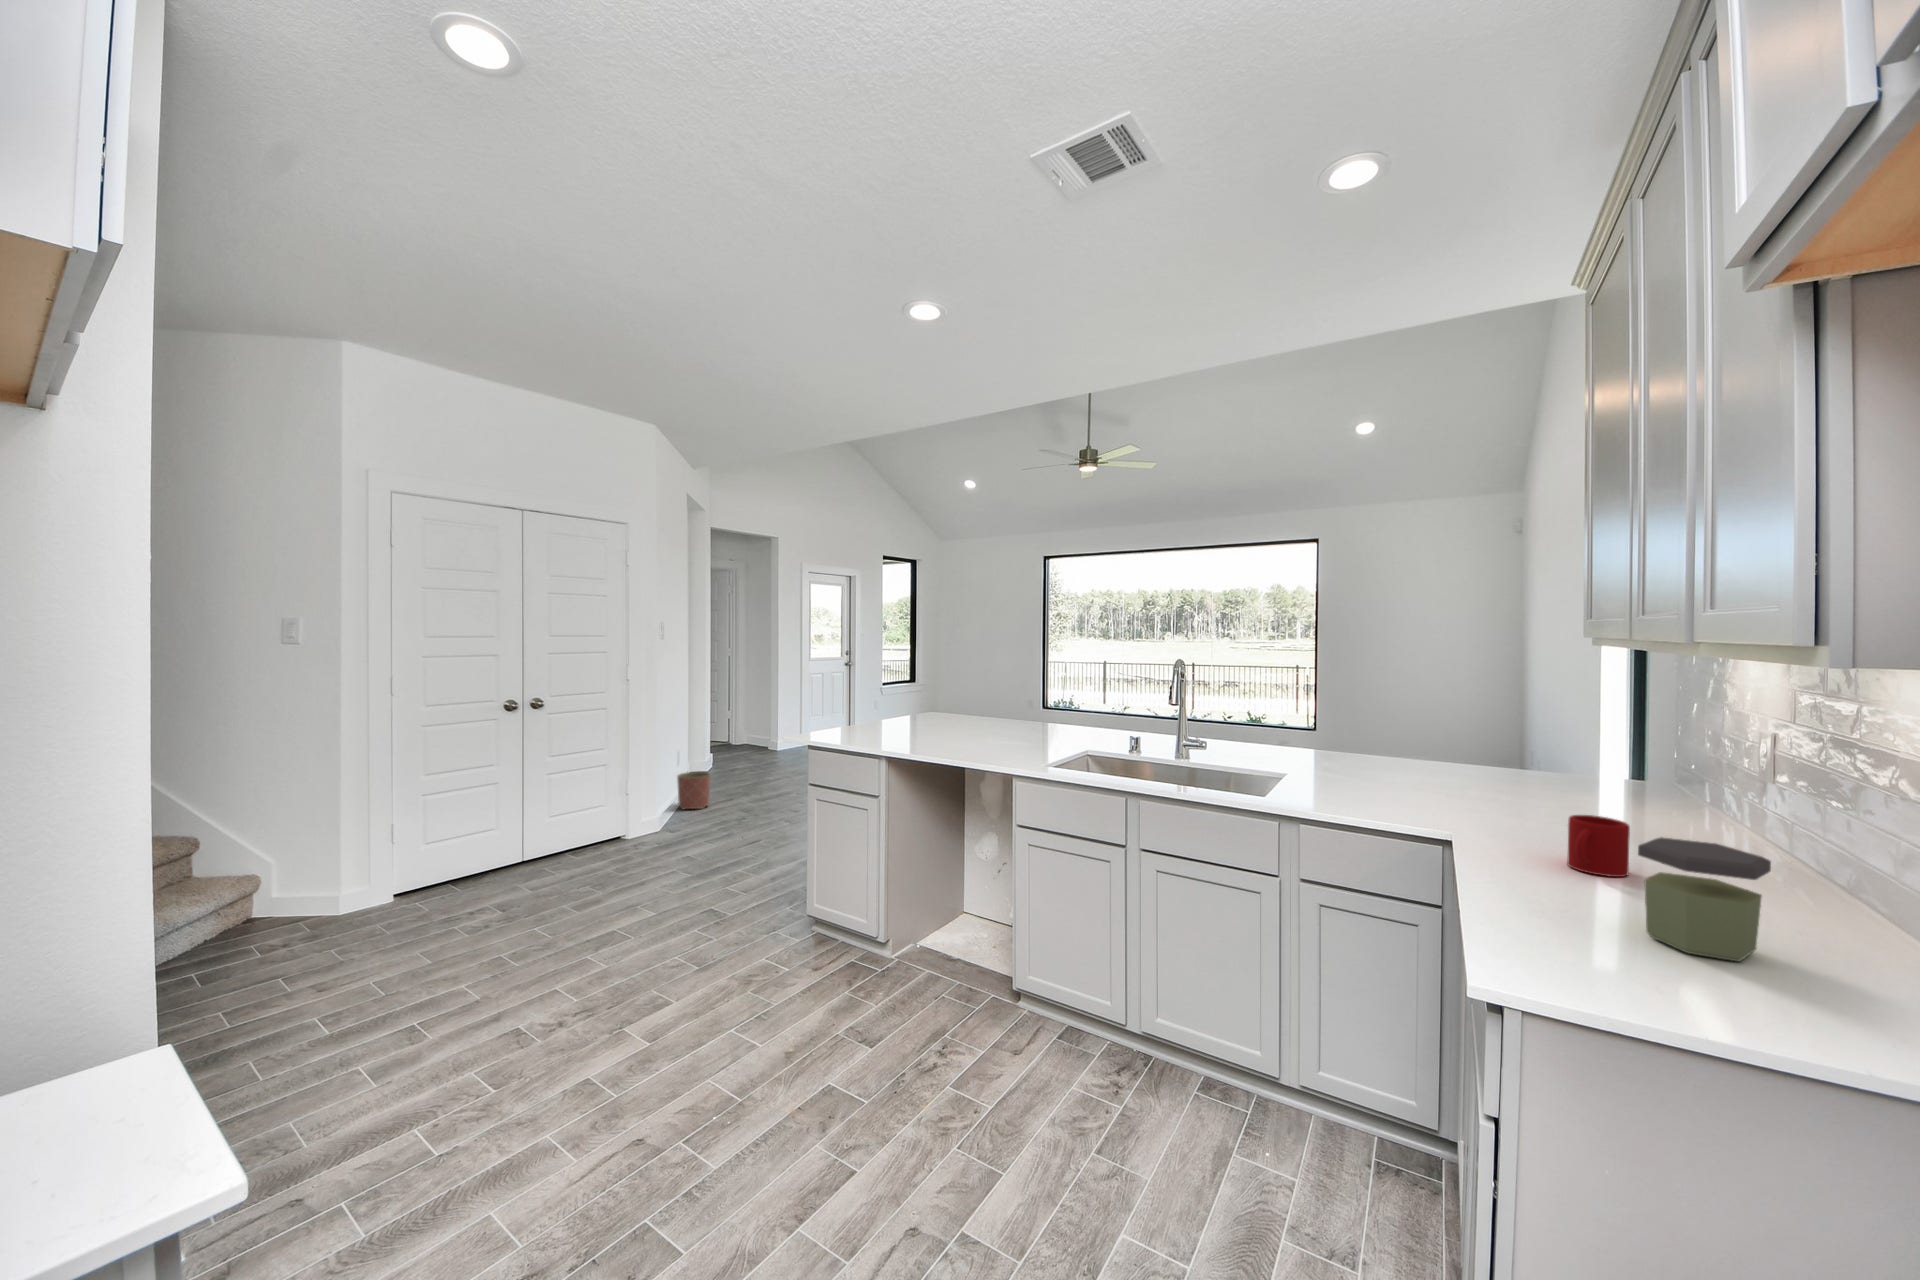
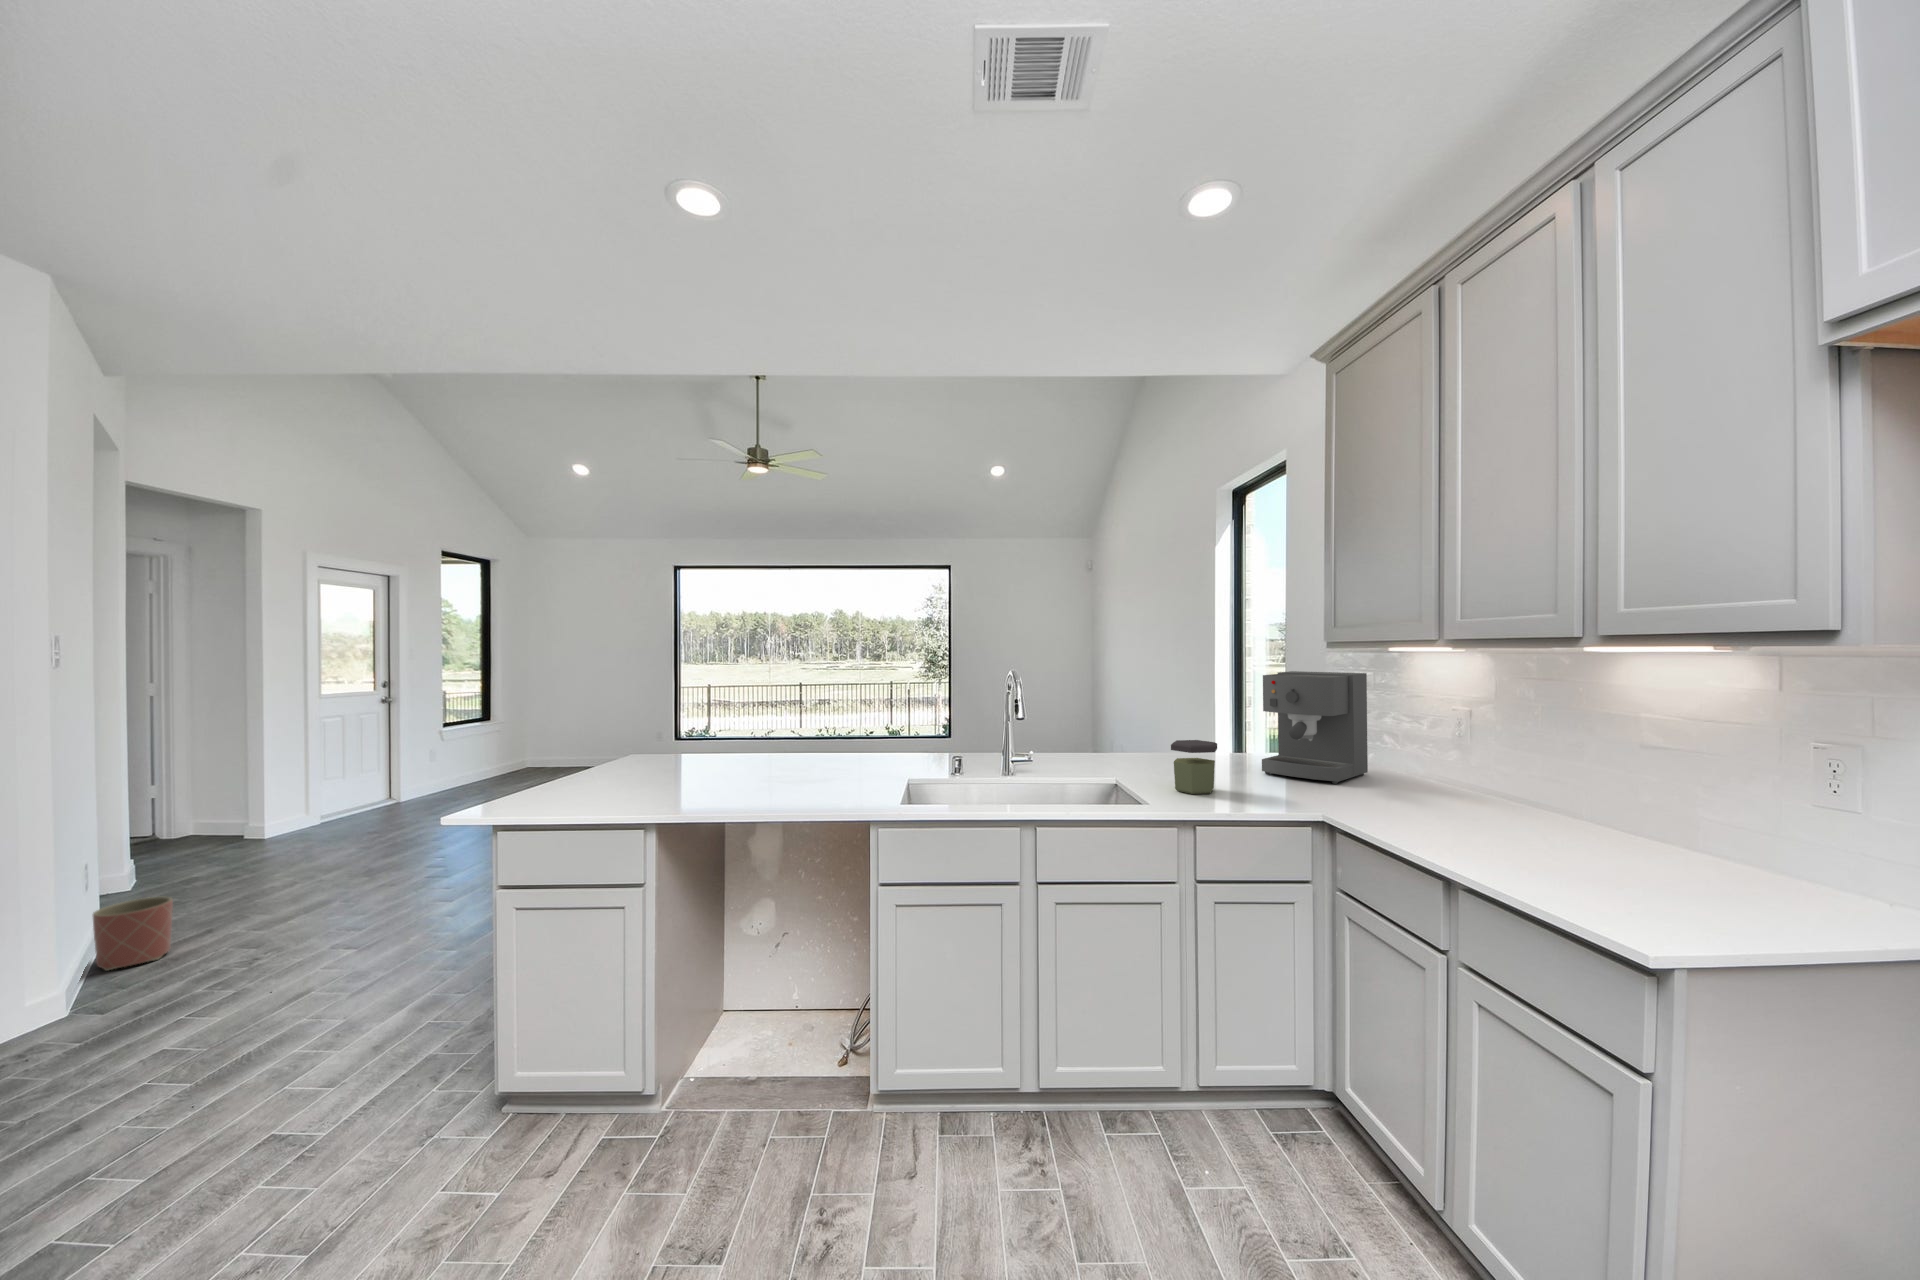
coffee maker: none [1477,672,1638,809] -> present [1262,671,1368,784]
mug: present [1568,815,1630,877] -> none [1433,787,1480,836]
jar: present [1638,837,1771,962] -> present [1171,740,1217,794]

